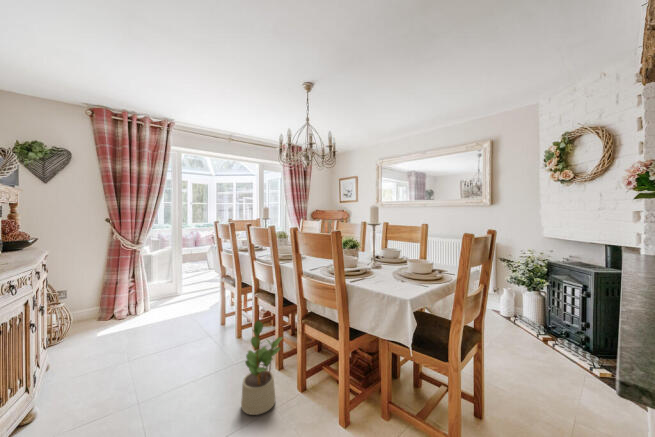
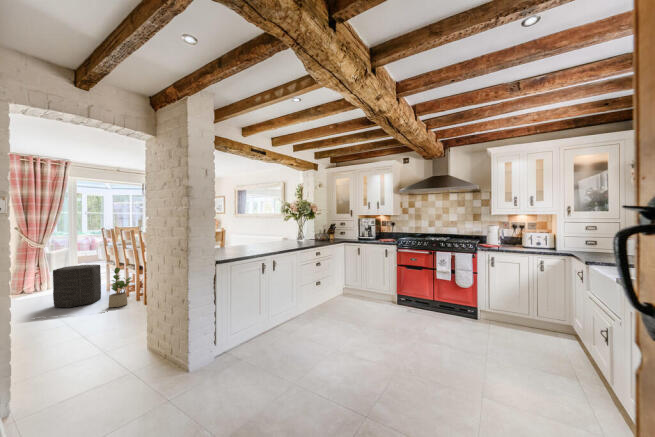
ottoman: none [142,293,220,392] -> present [53,265,101,308]

